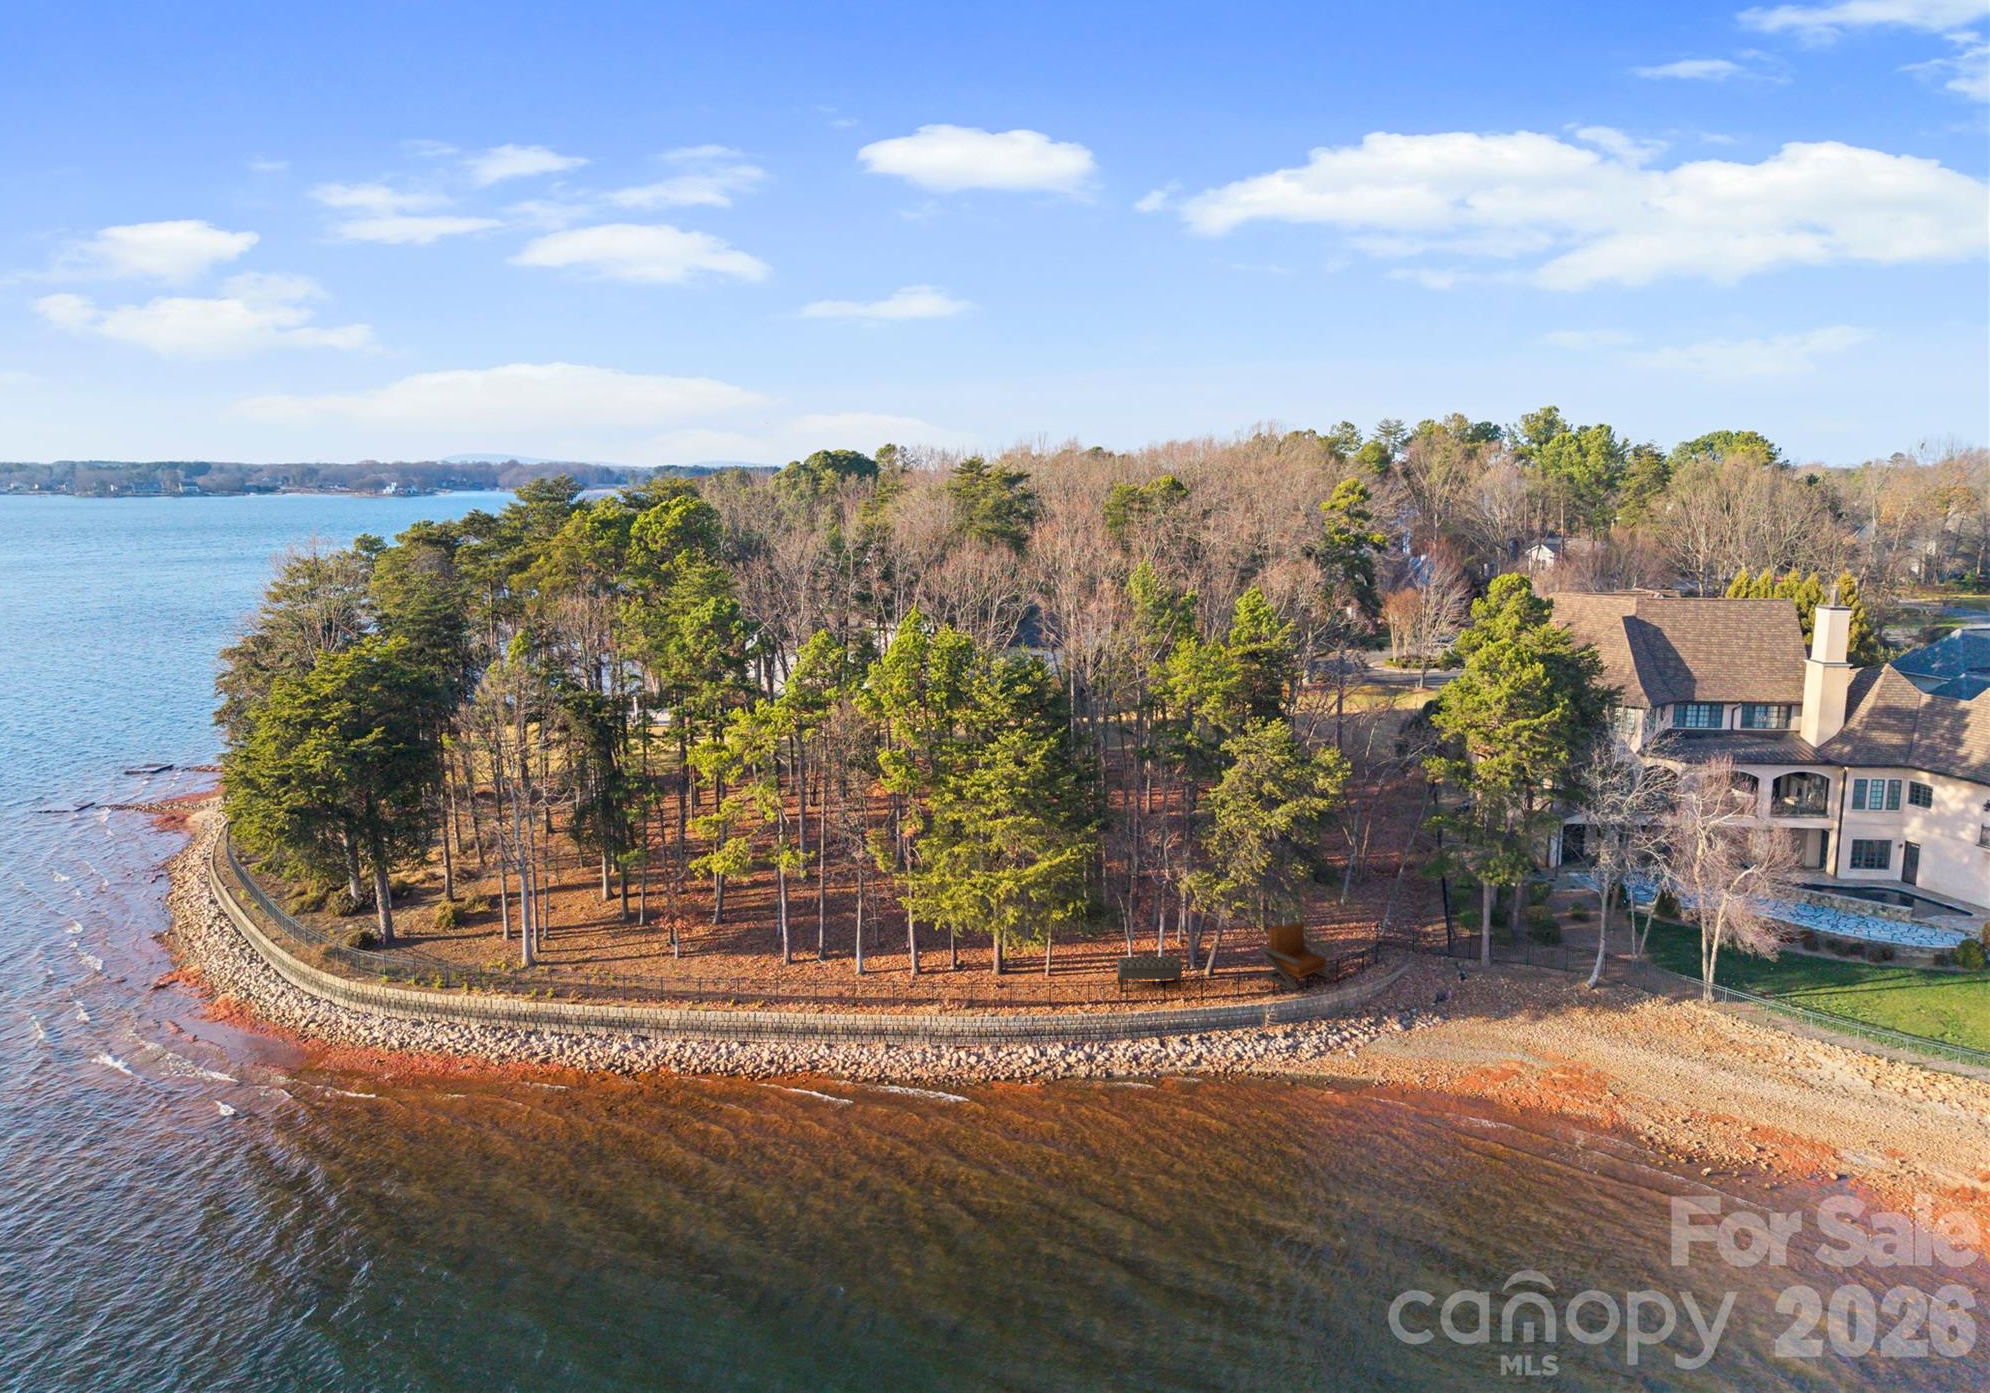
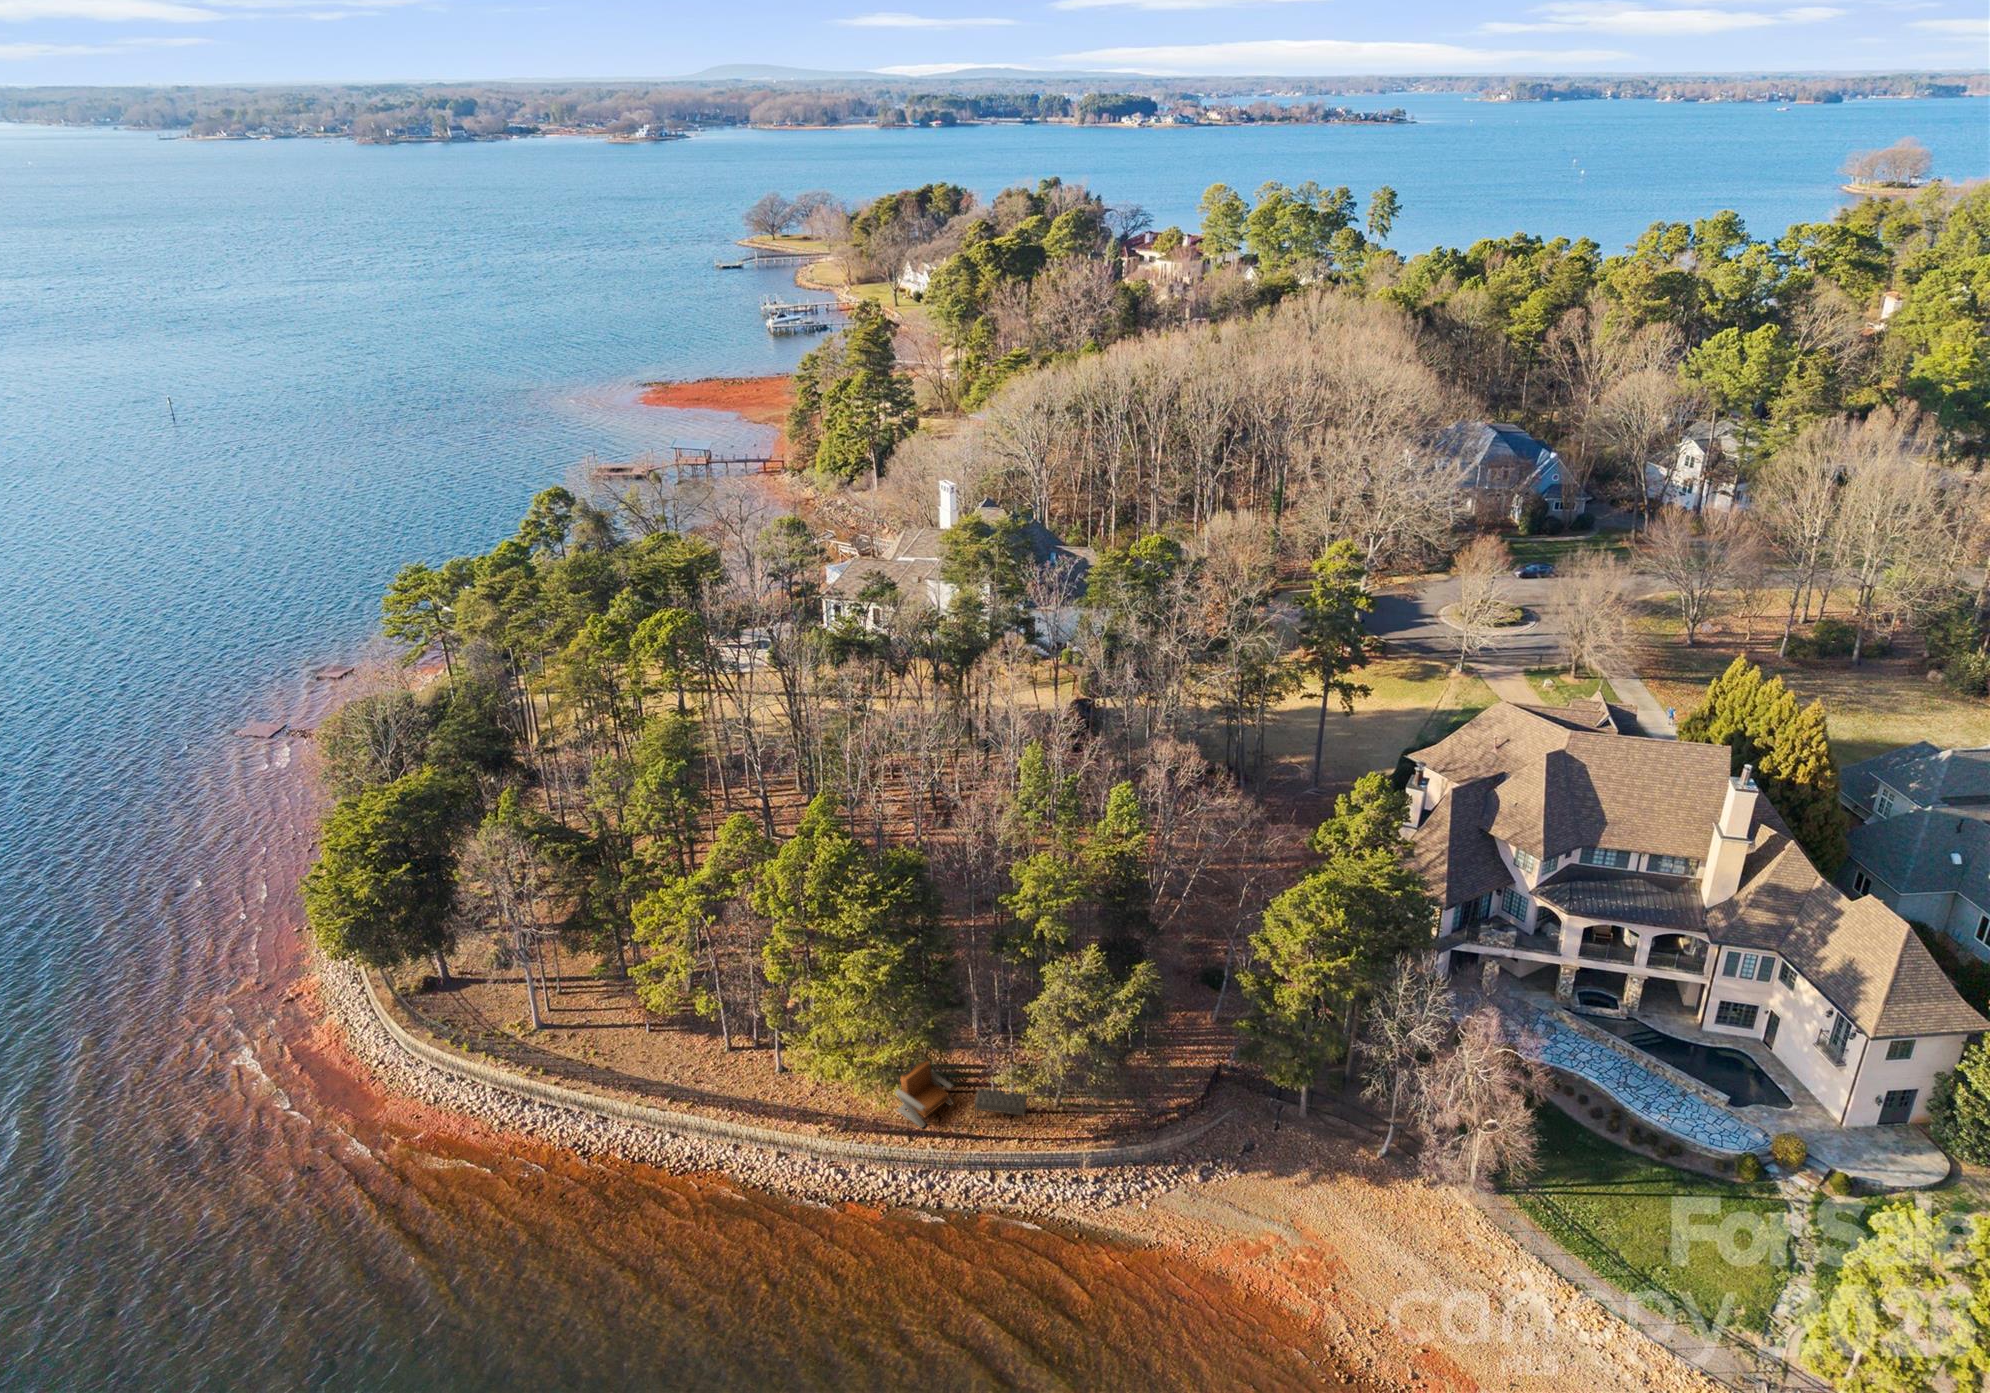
lounge chair: present [1261,922,1331,990] -> present [895,1061,953,1128]

